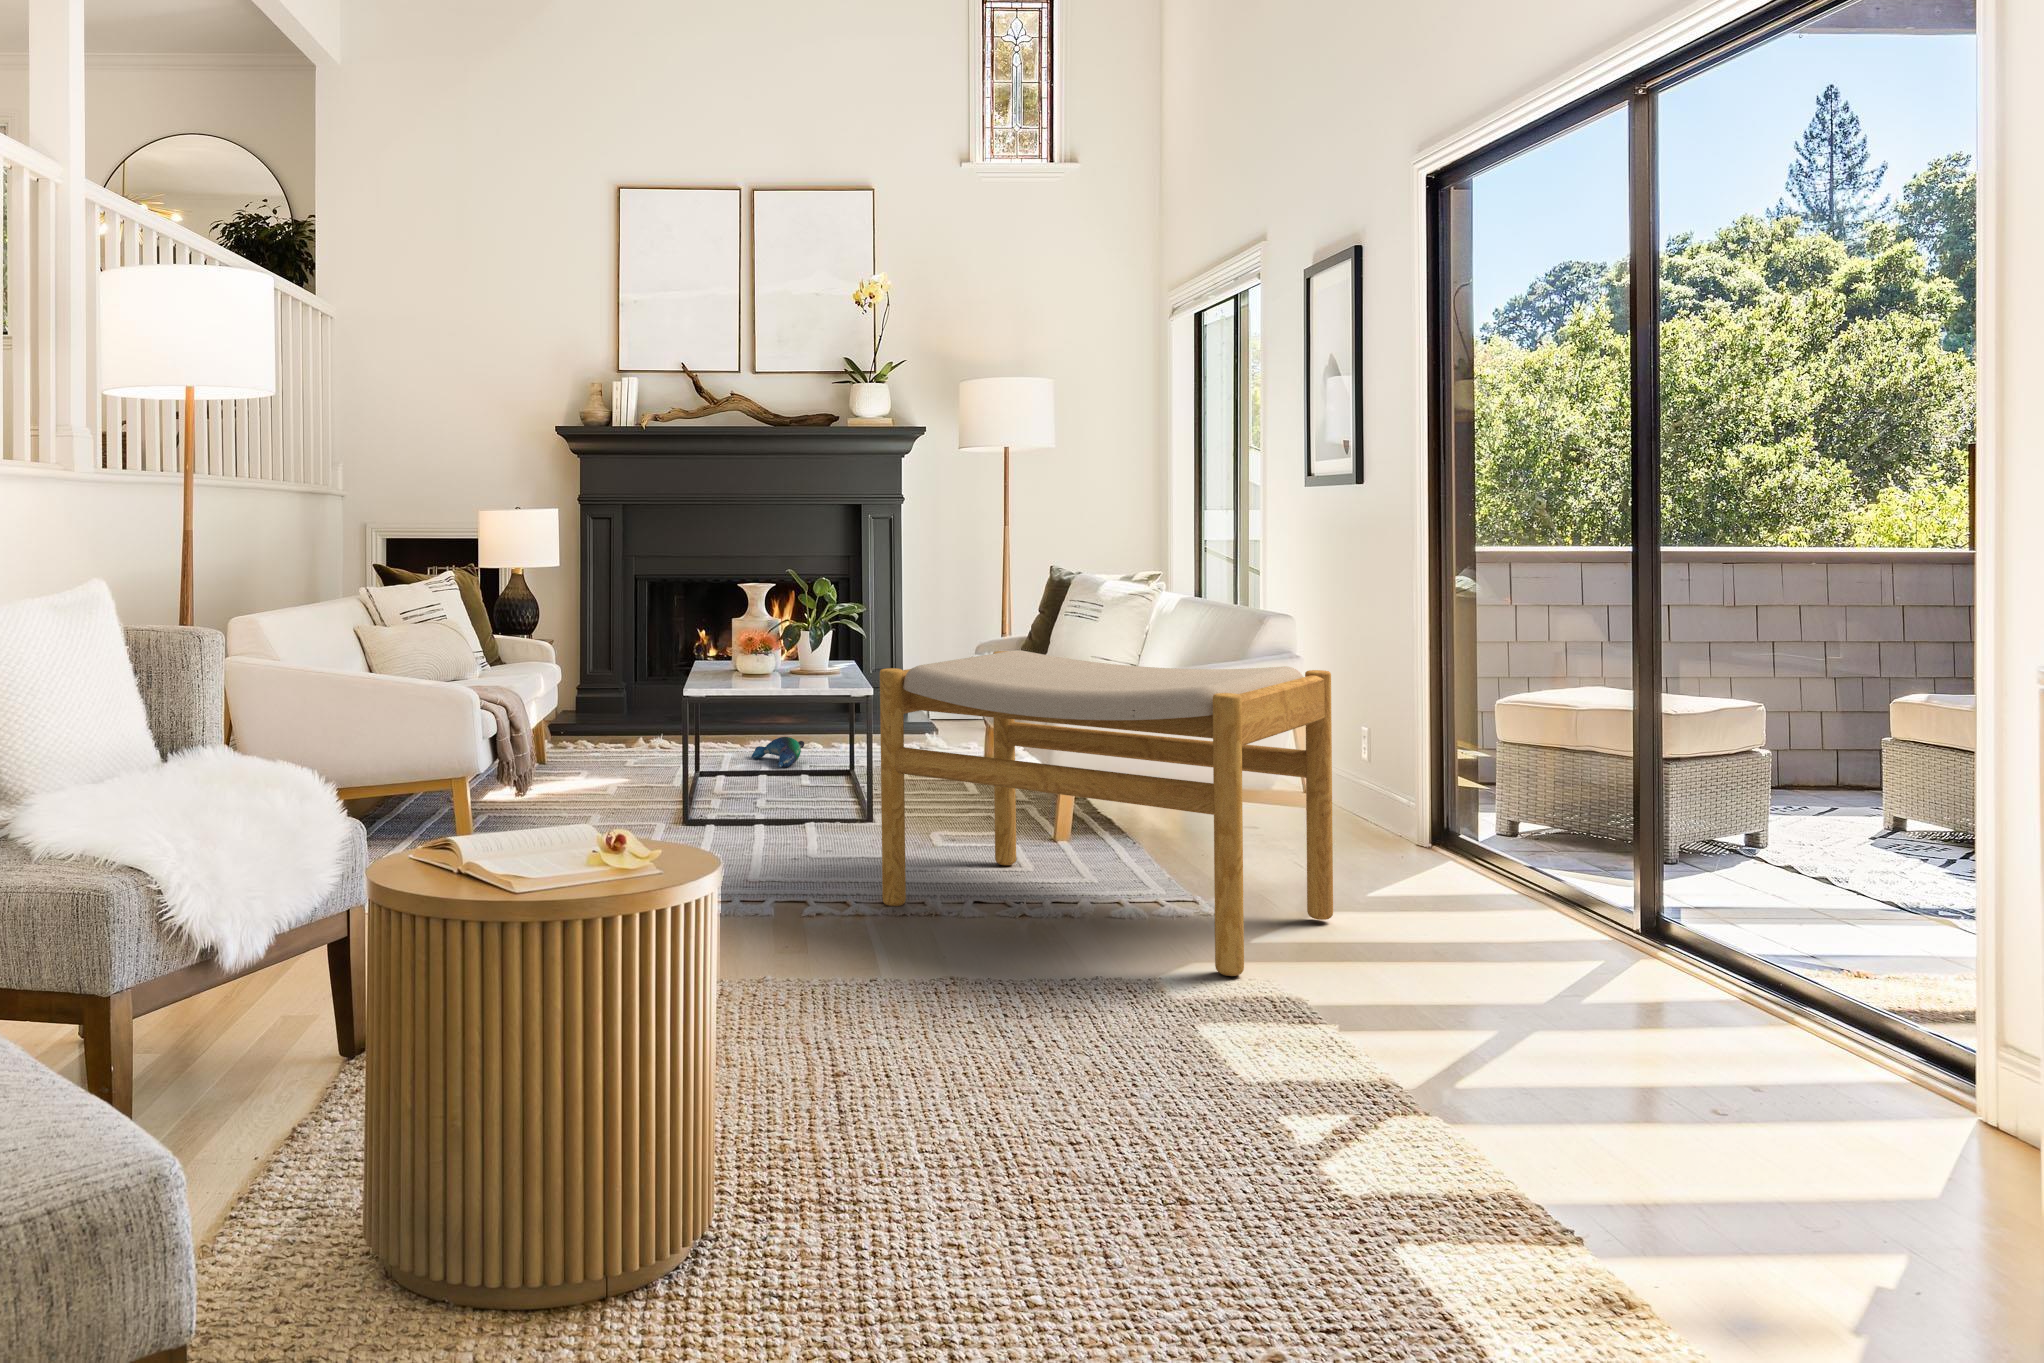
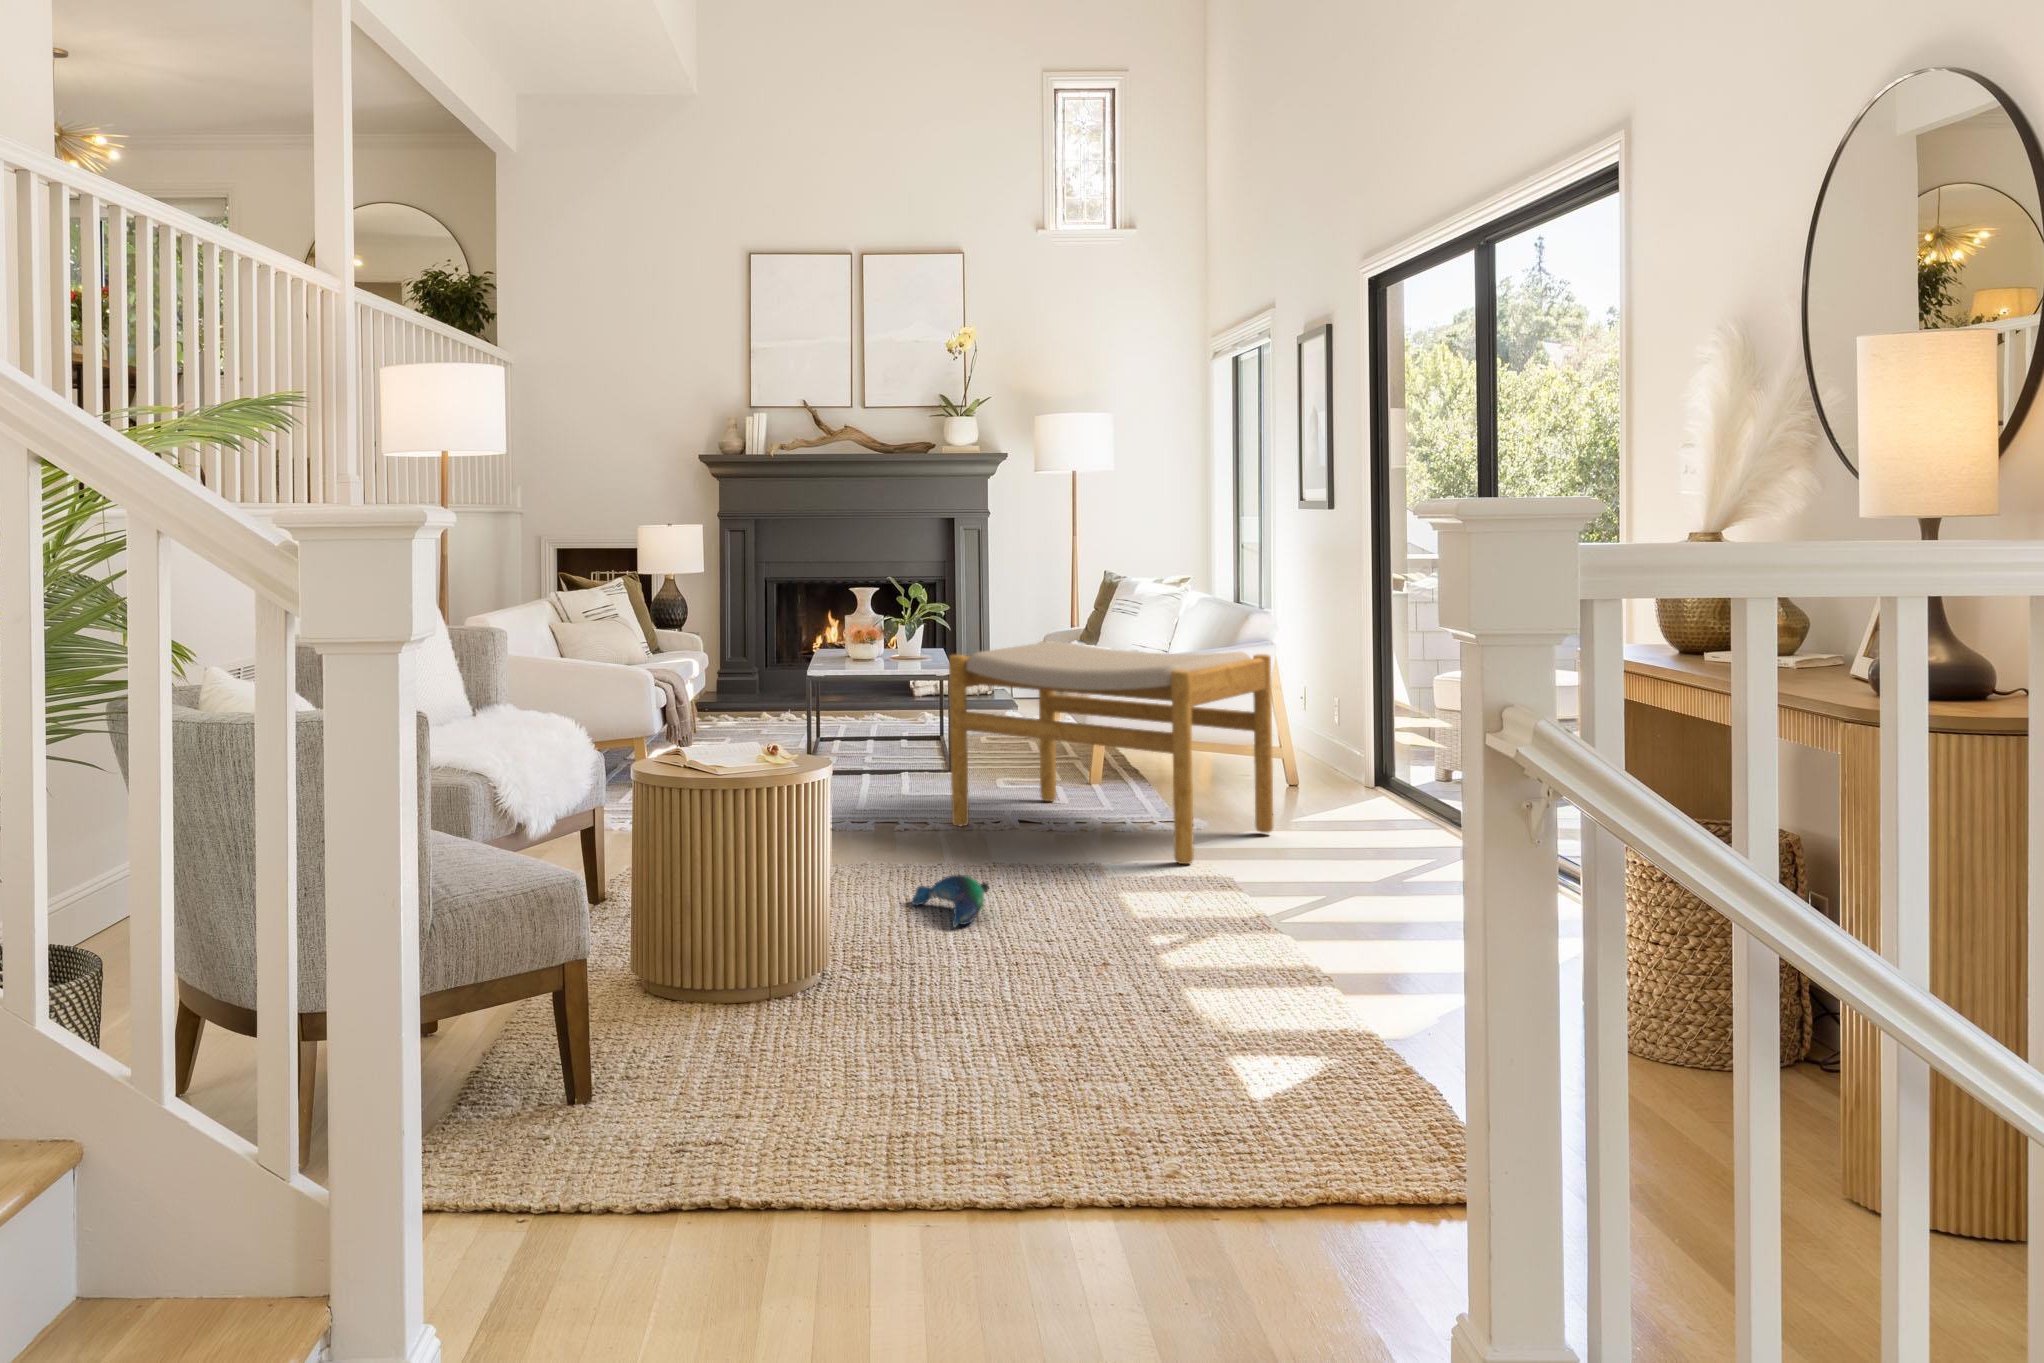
plush toy: present [751,737,804,768] -> present [911,875,989,927]

